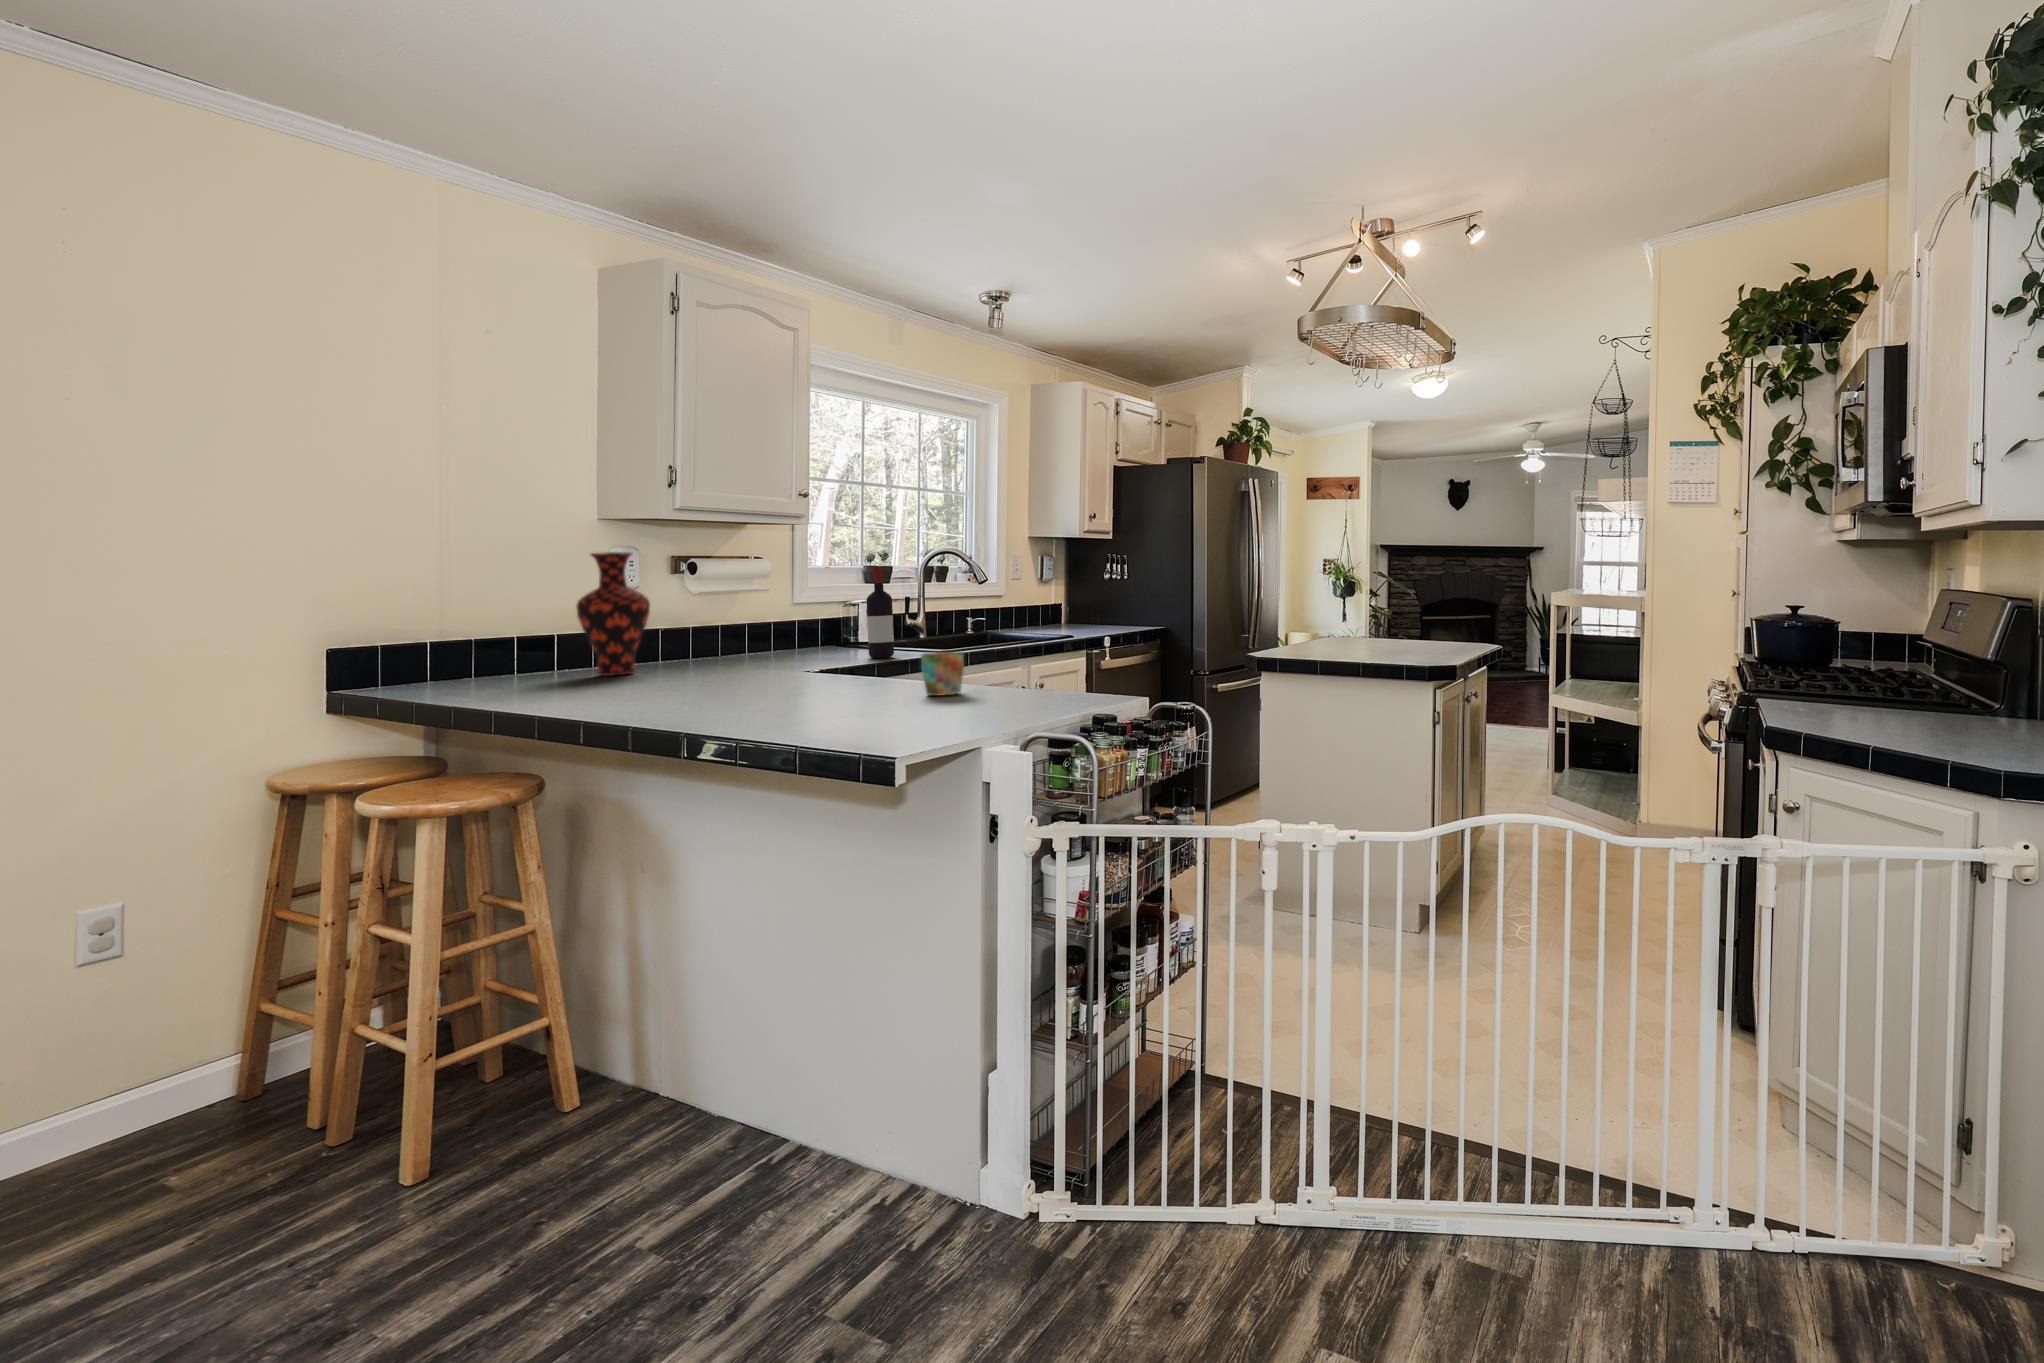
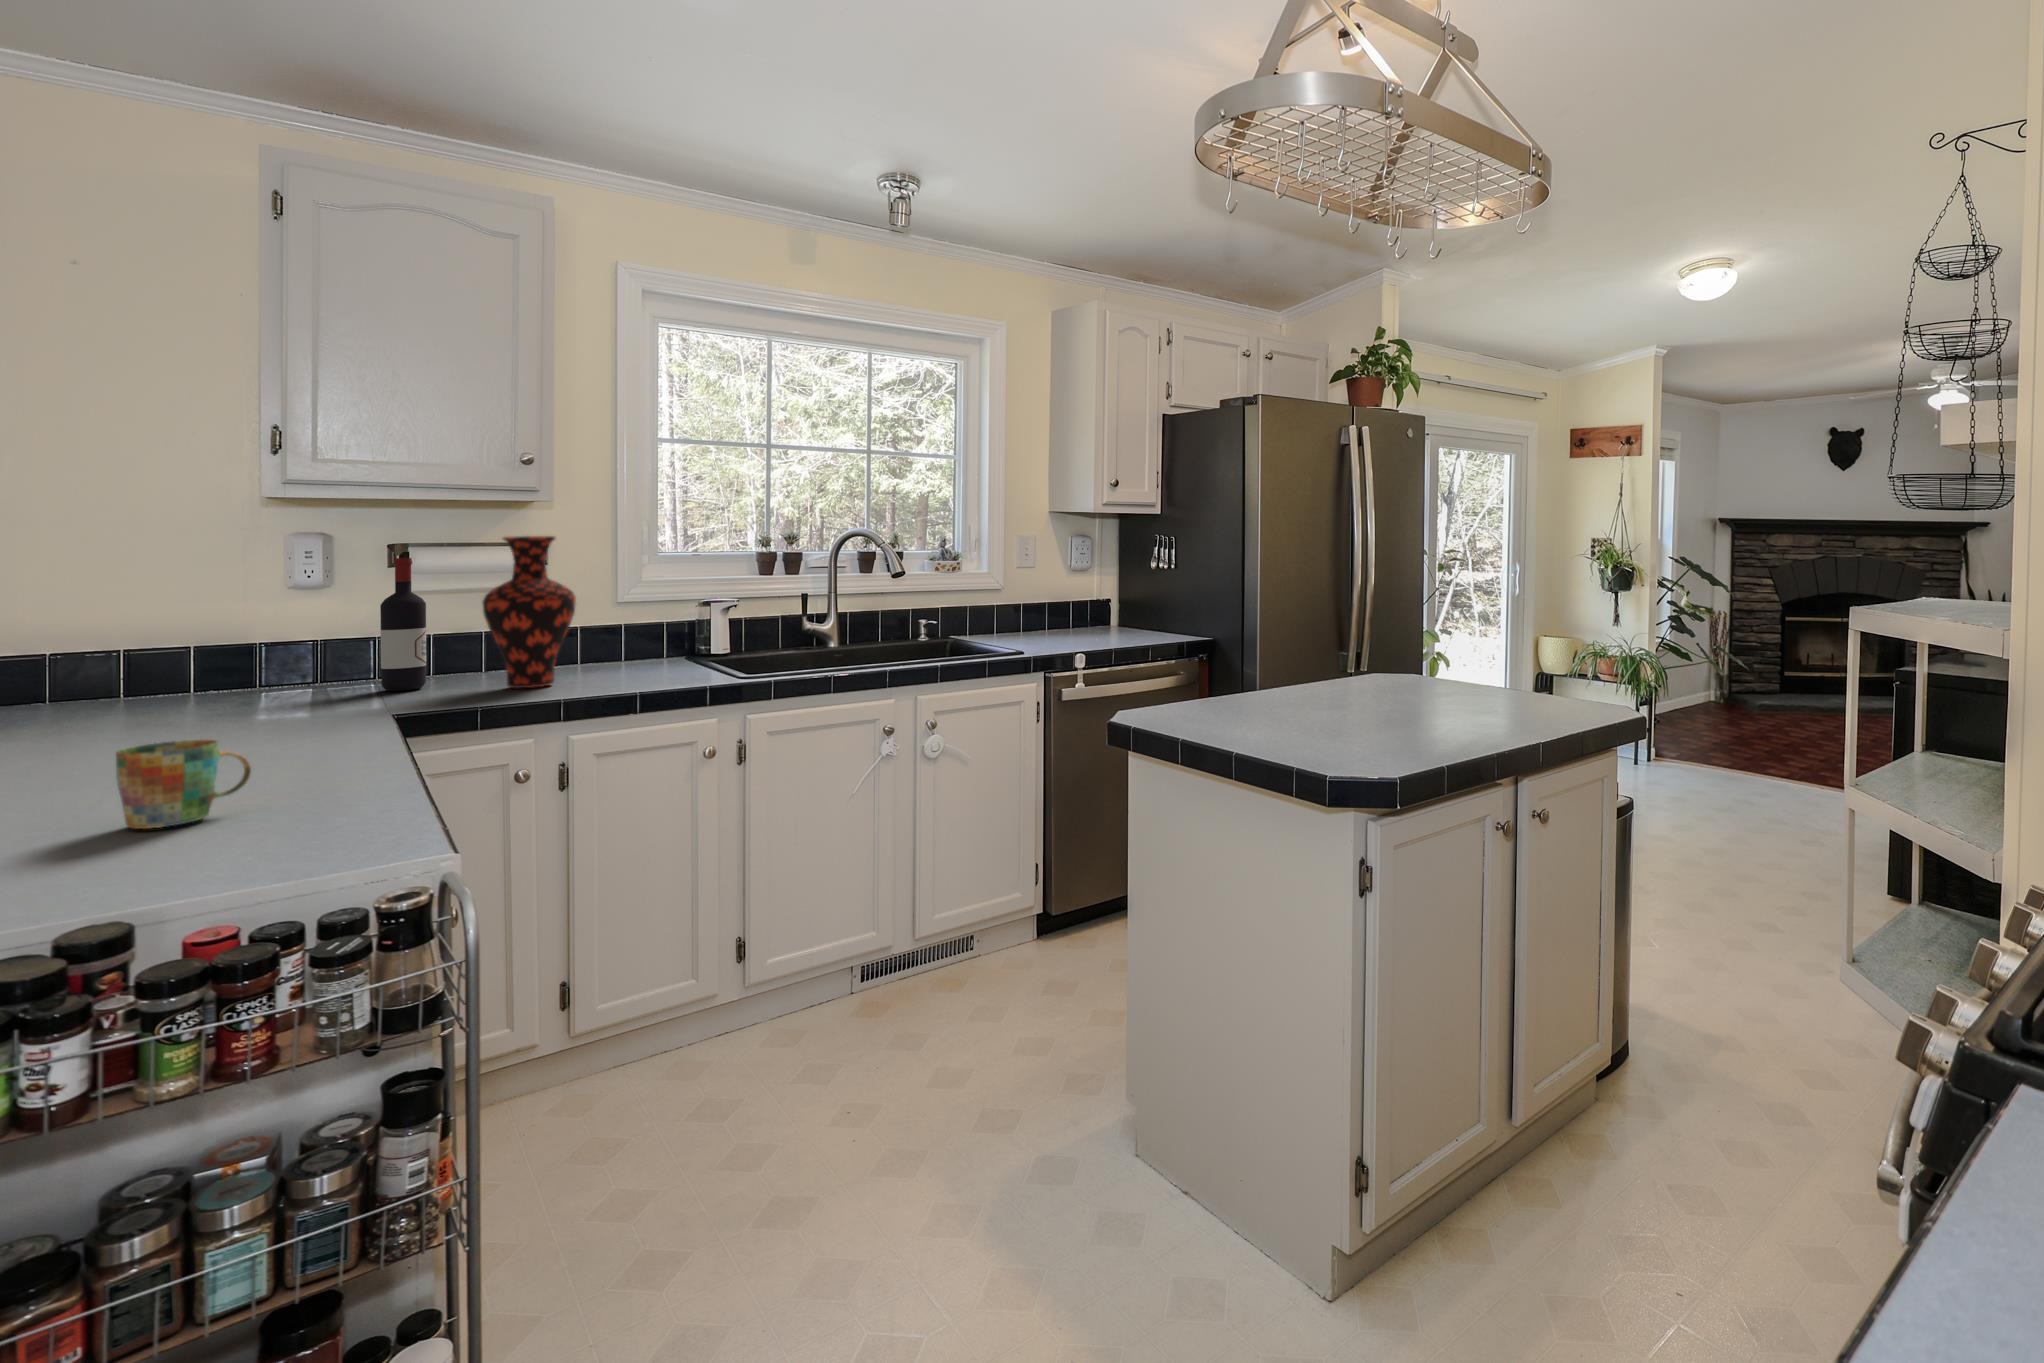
vase: present [576,552,650,676] -> present [483,536,576,688]
wine bottle: present [866,567,894,658] -> present [380,558,426,691]

